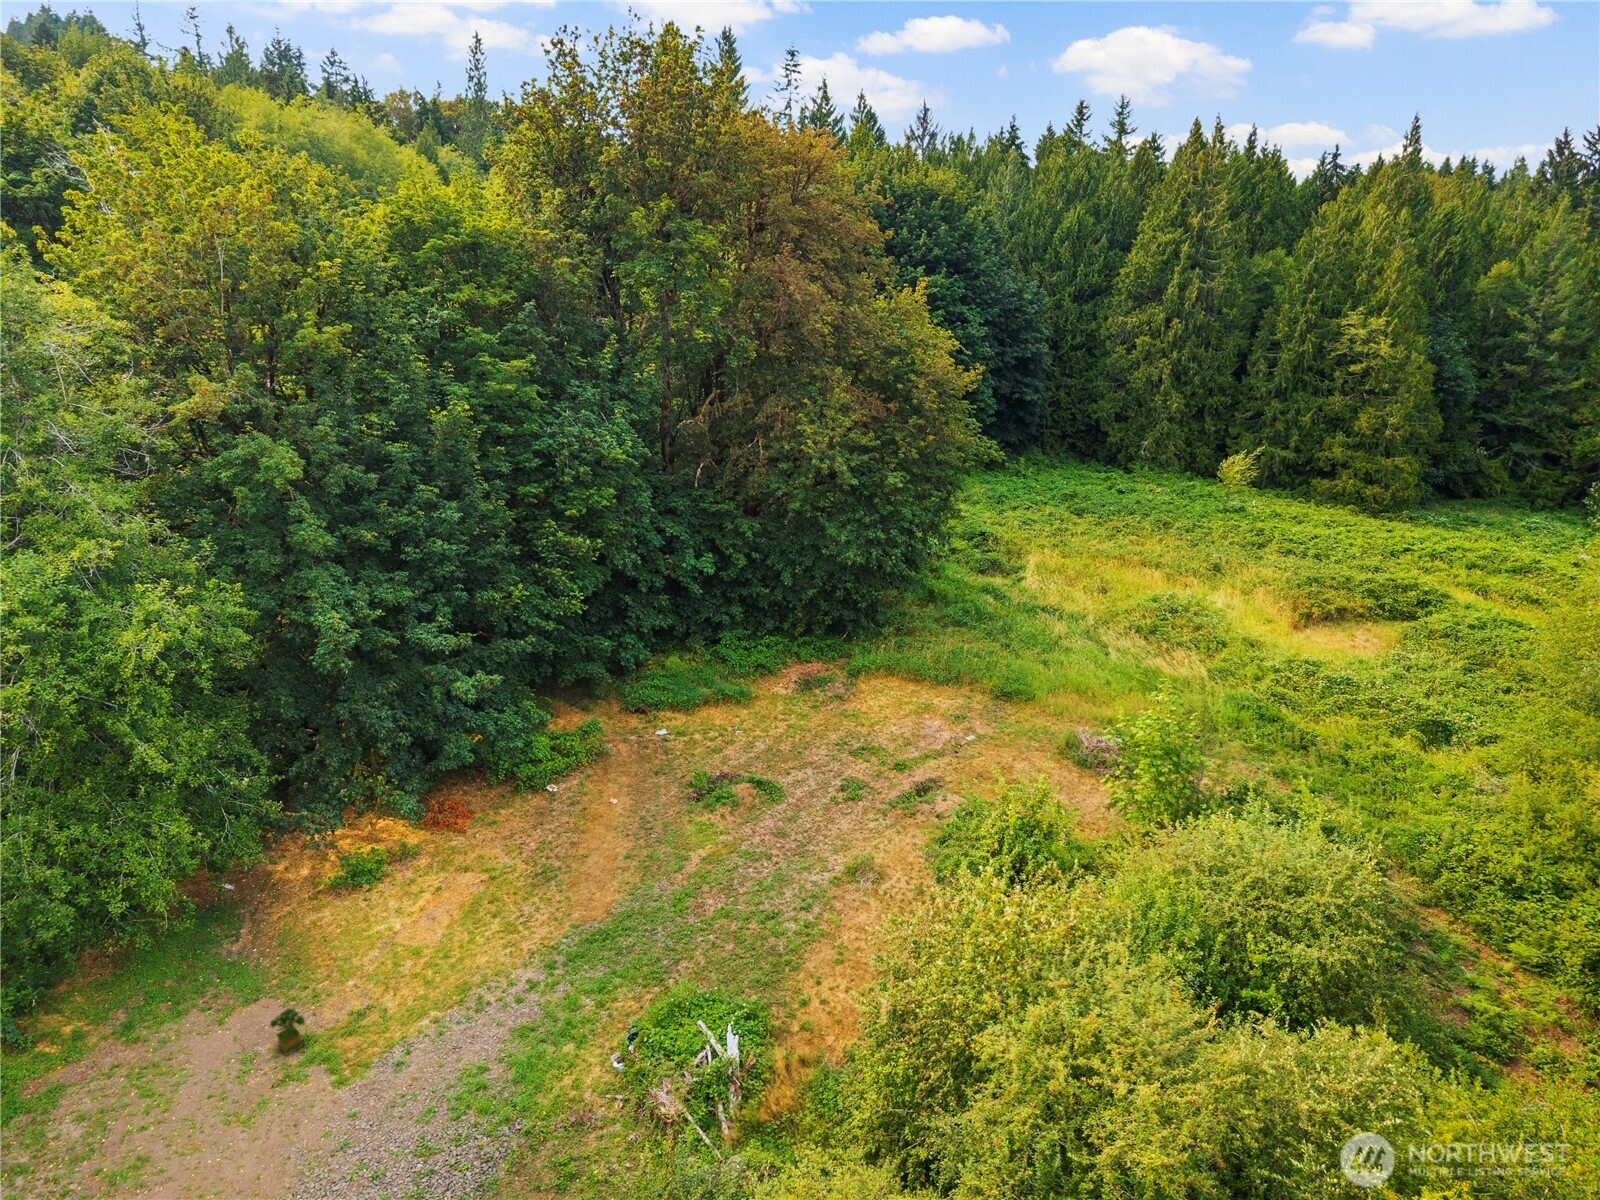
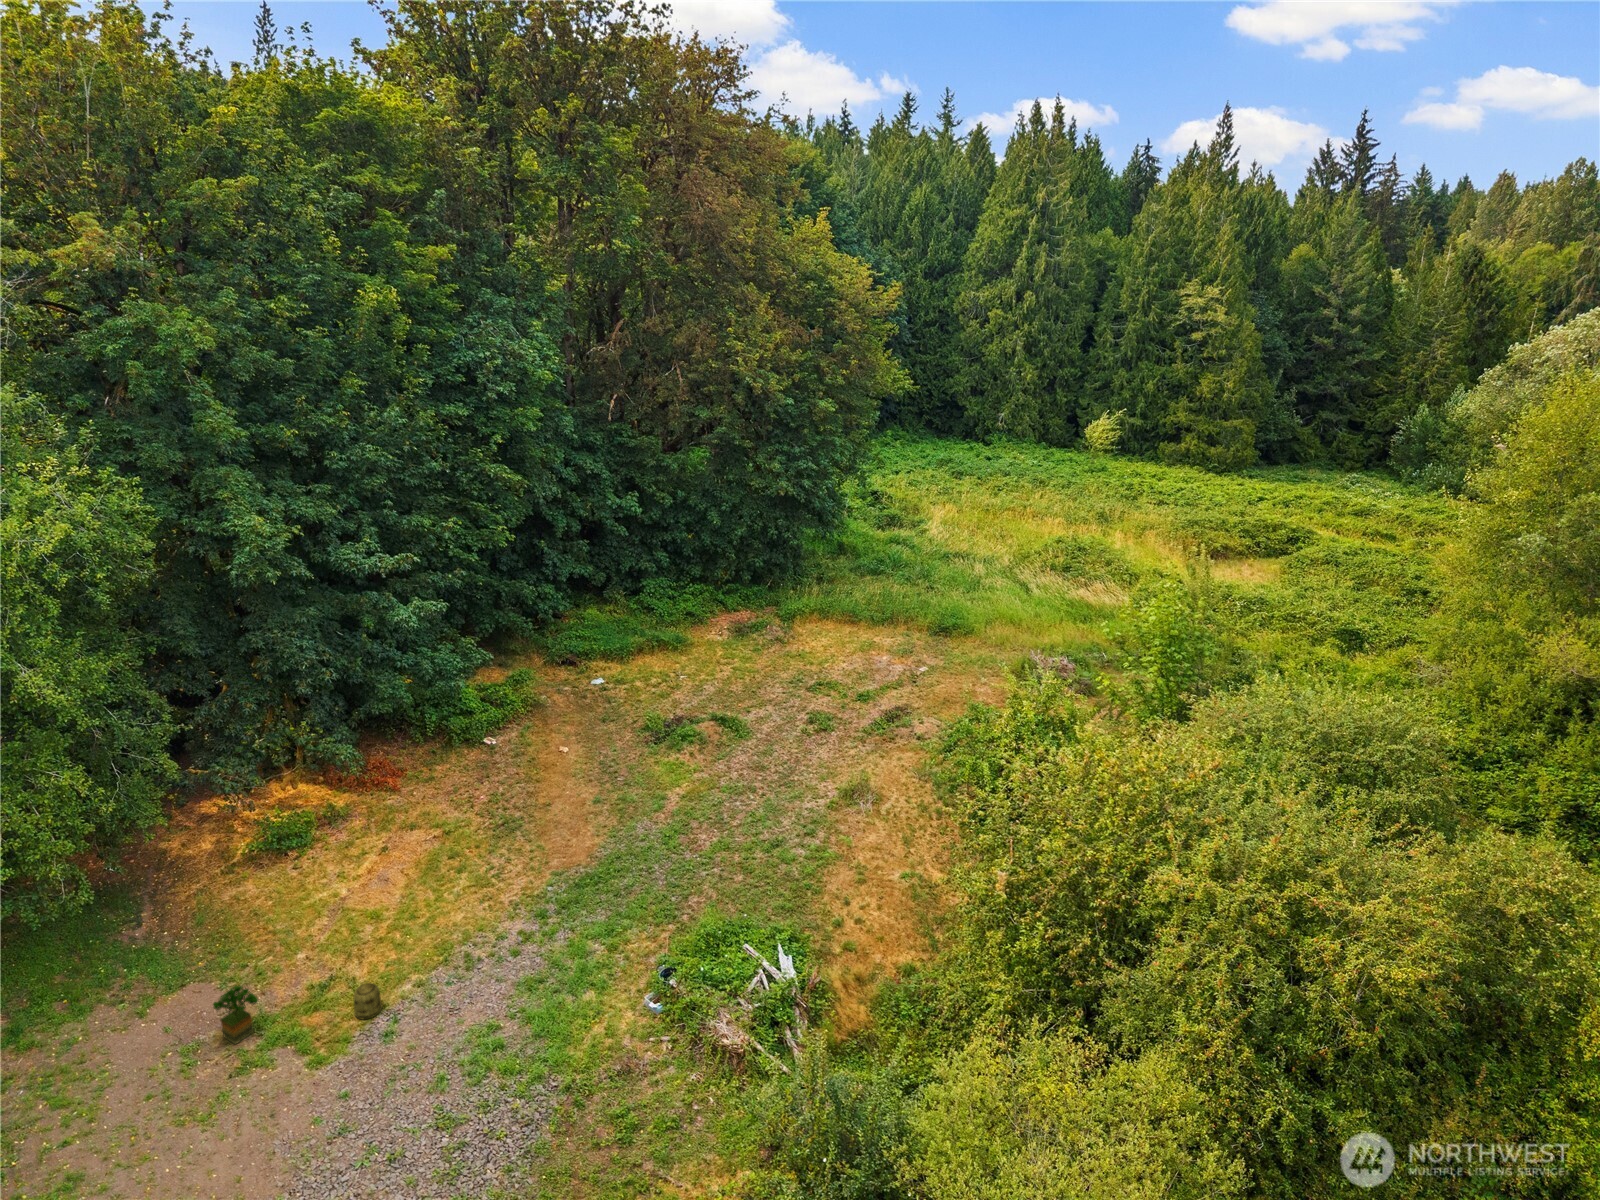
basket: none [378,1015,403,1047] -> present [354,983,382,1020]

